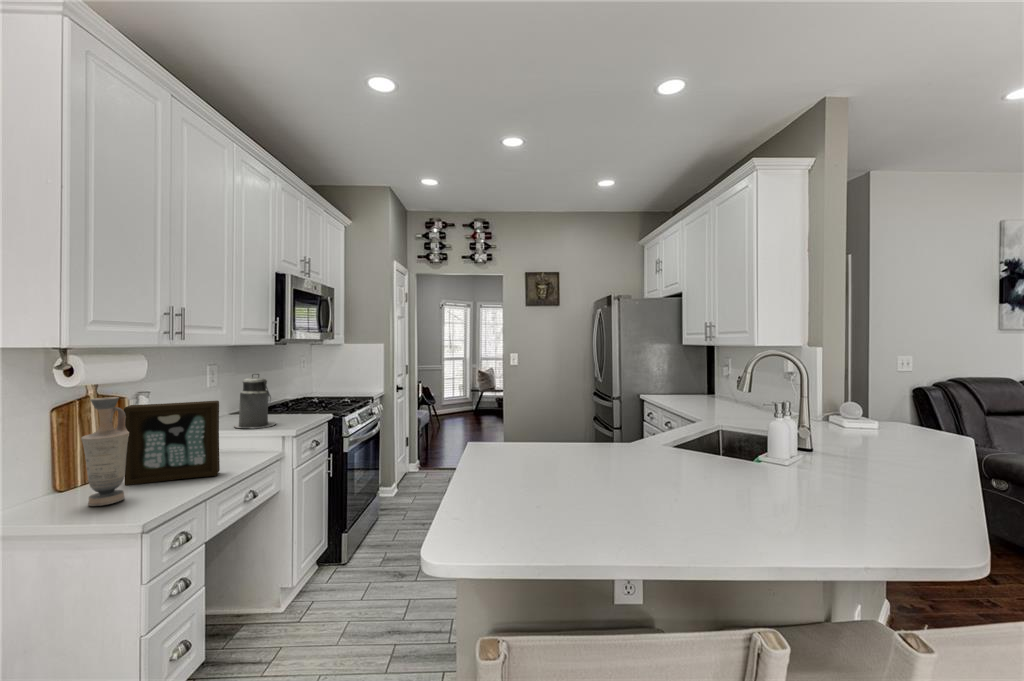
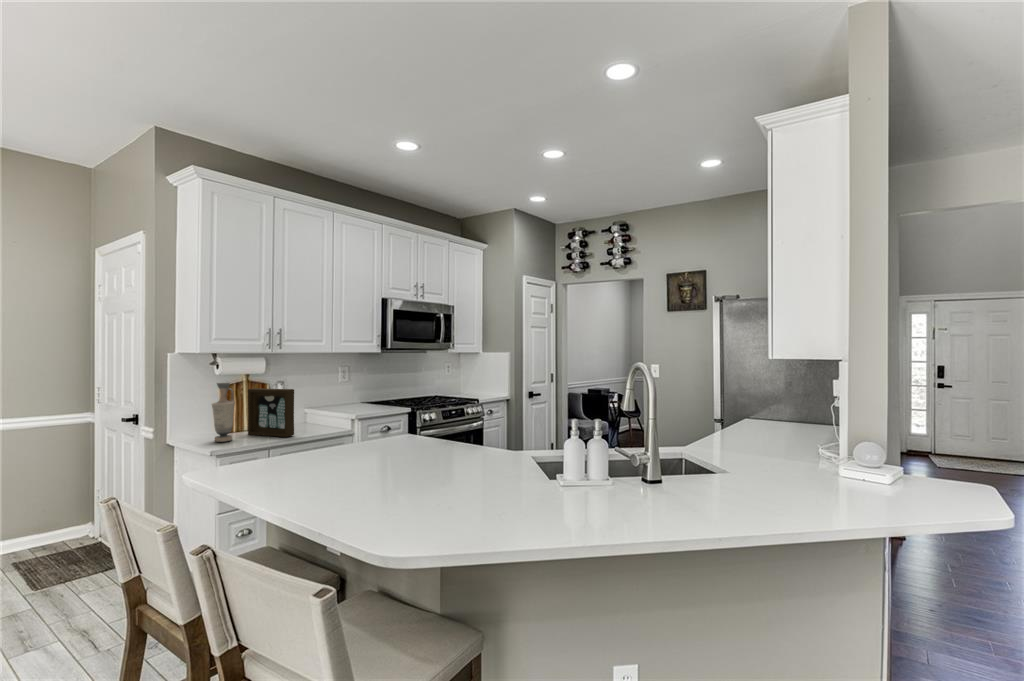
canister: present [234,374,276,428] -> none [337,373,364,412]

